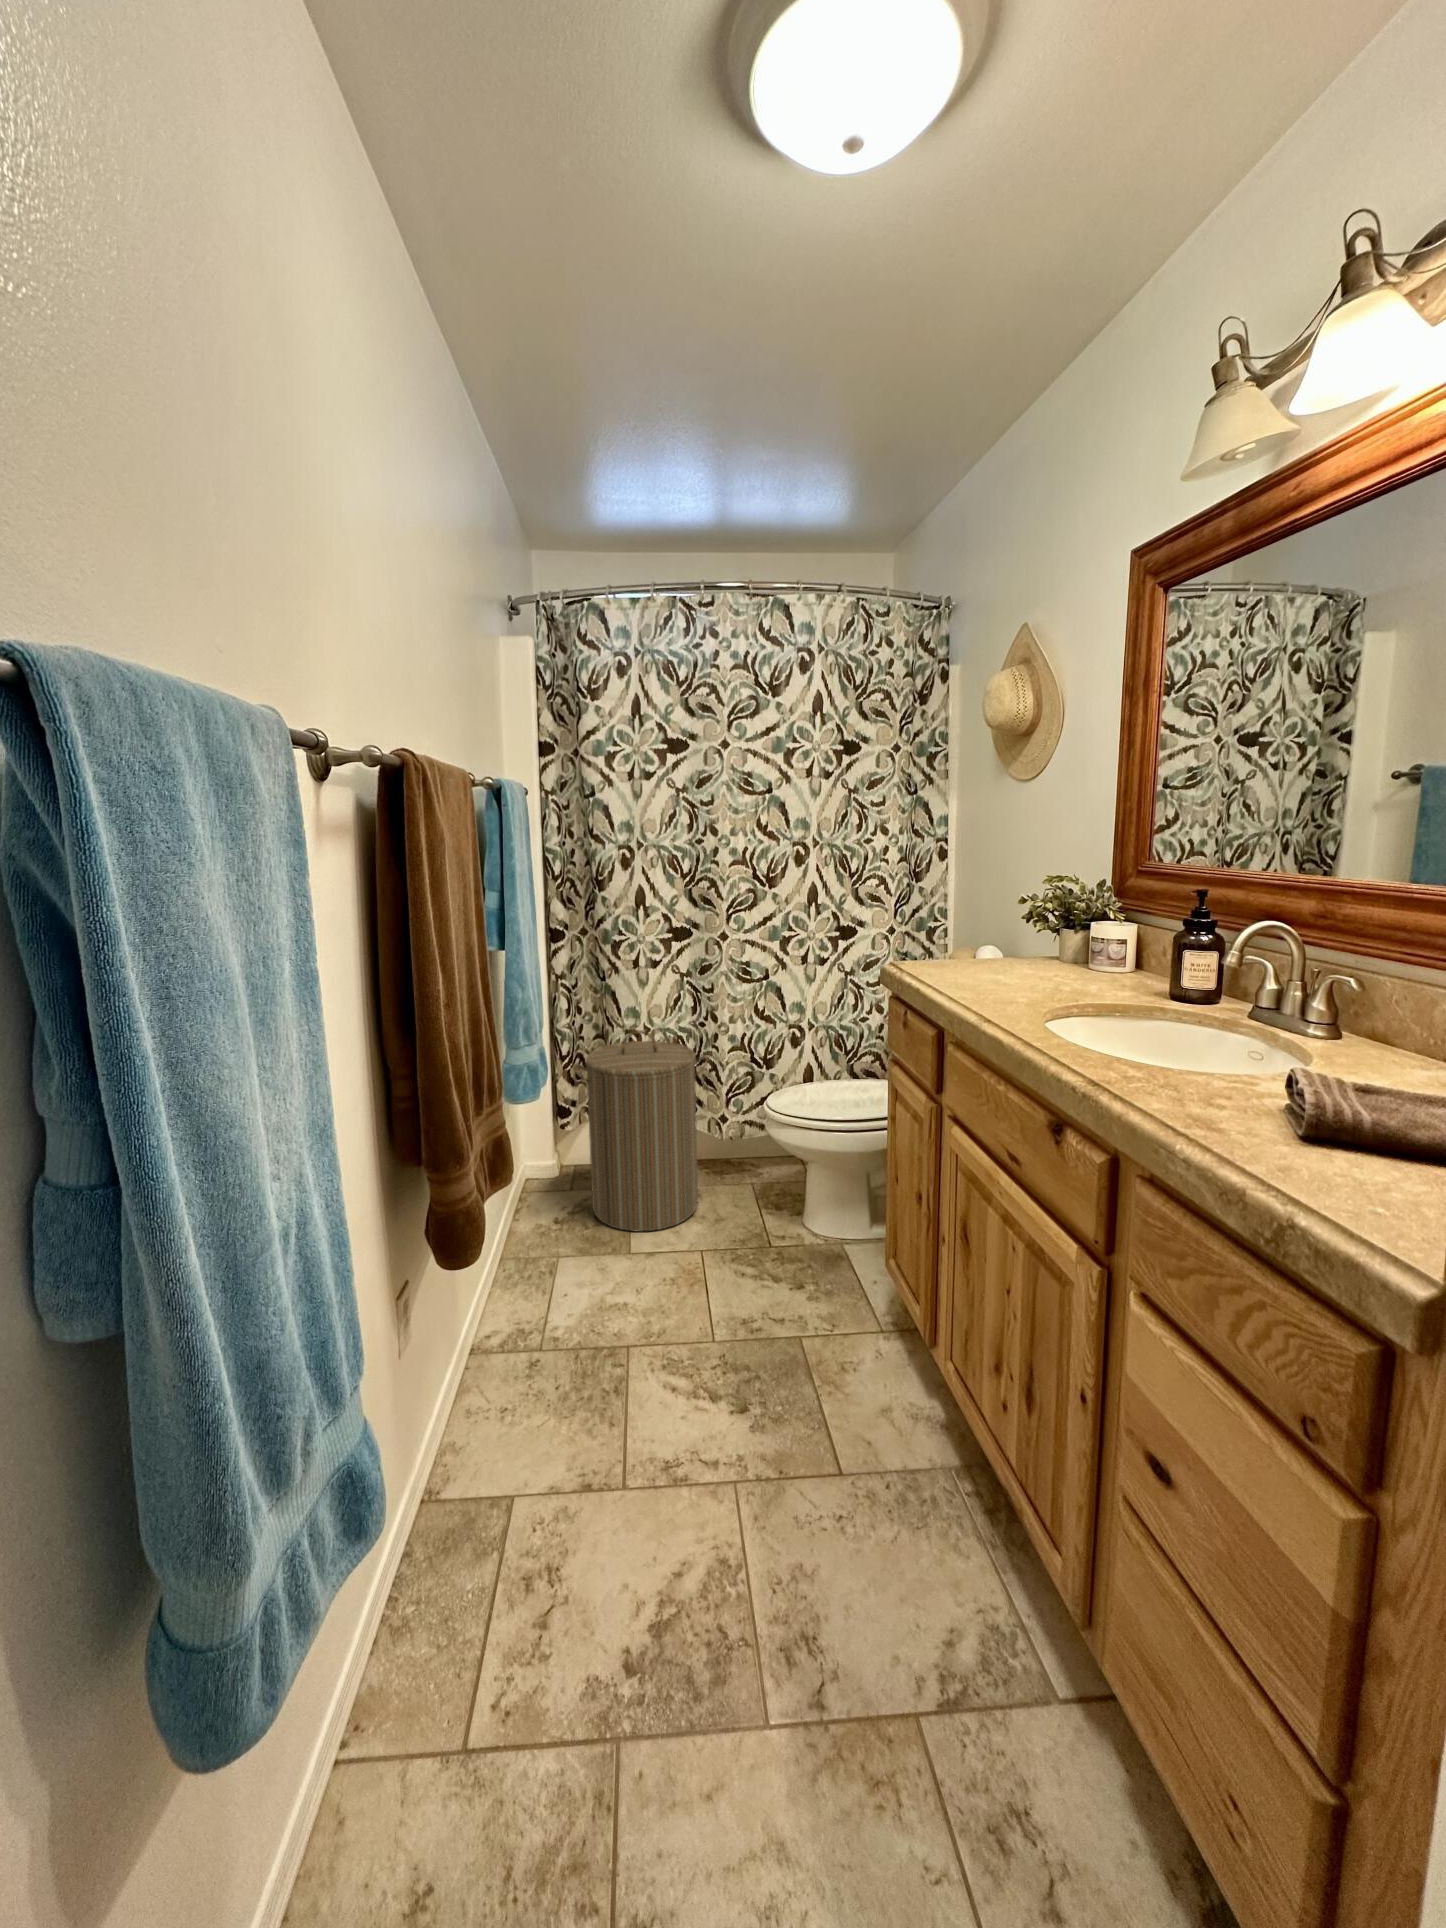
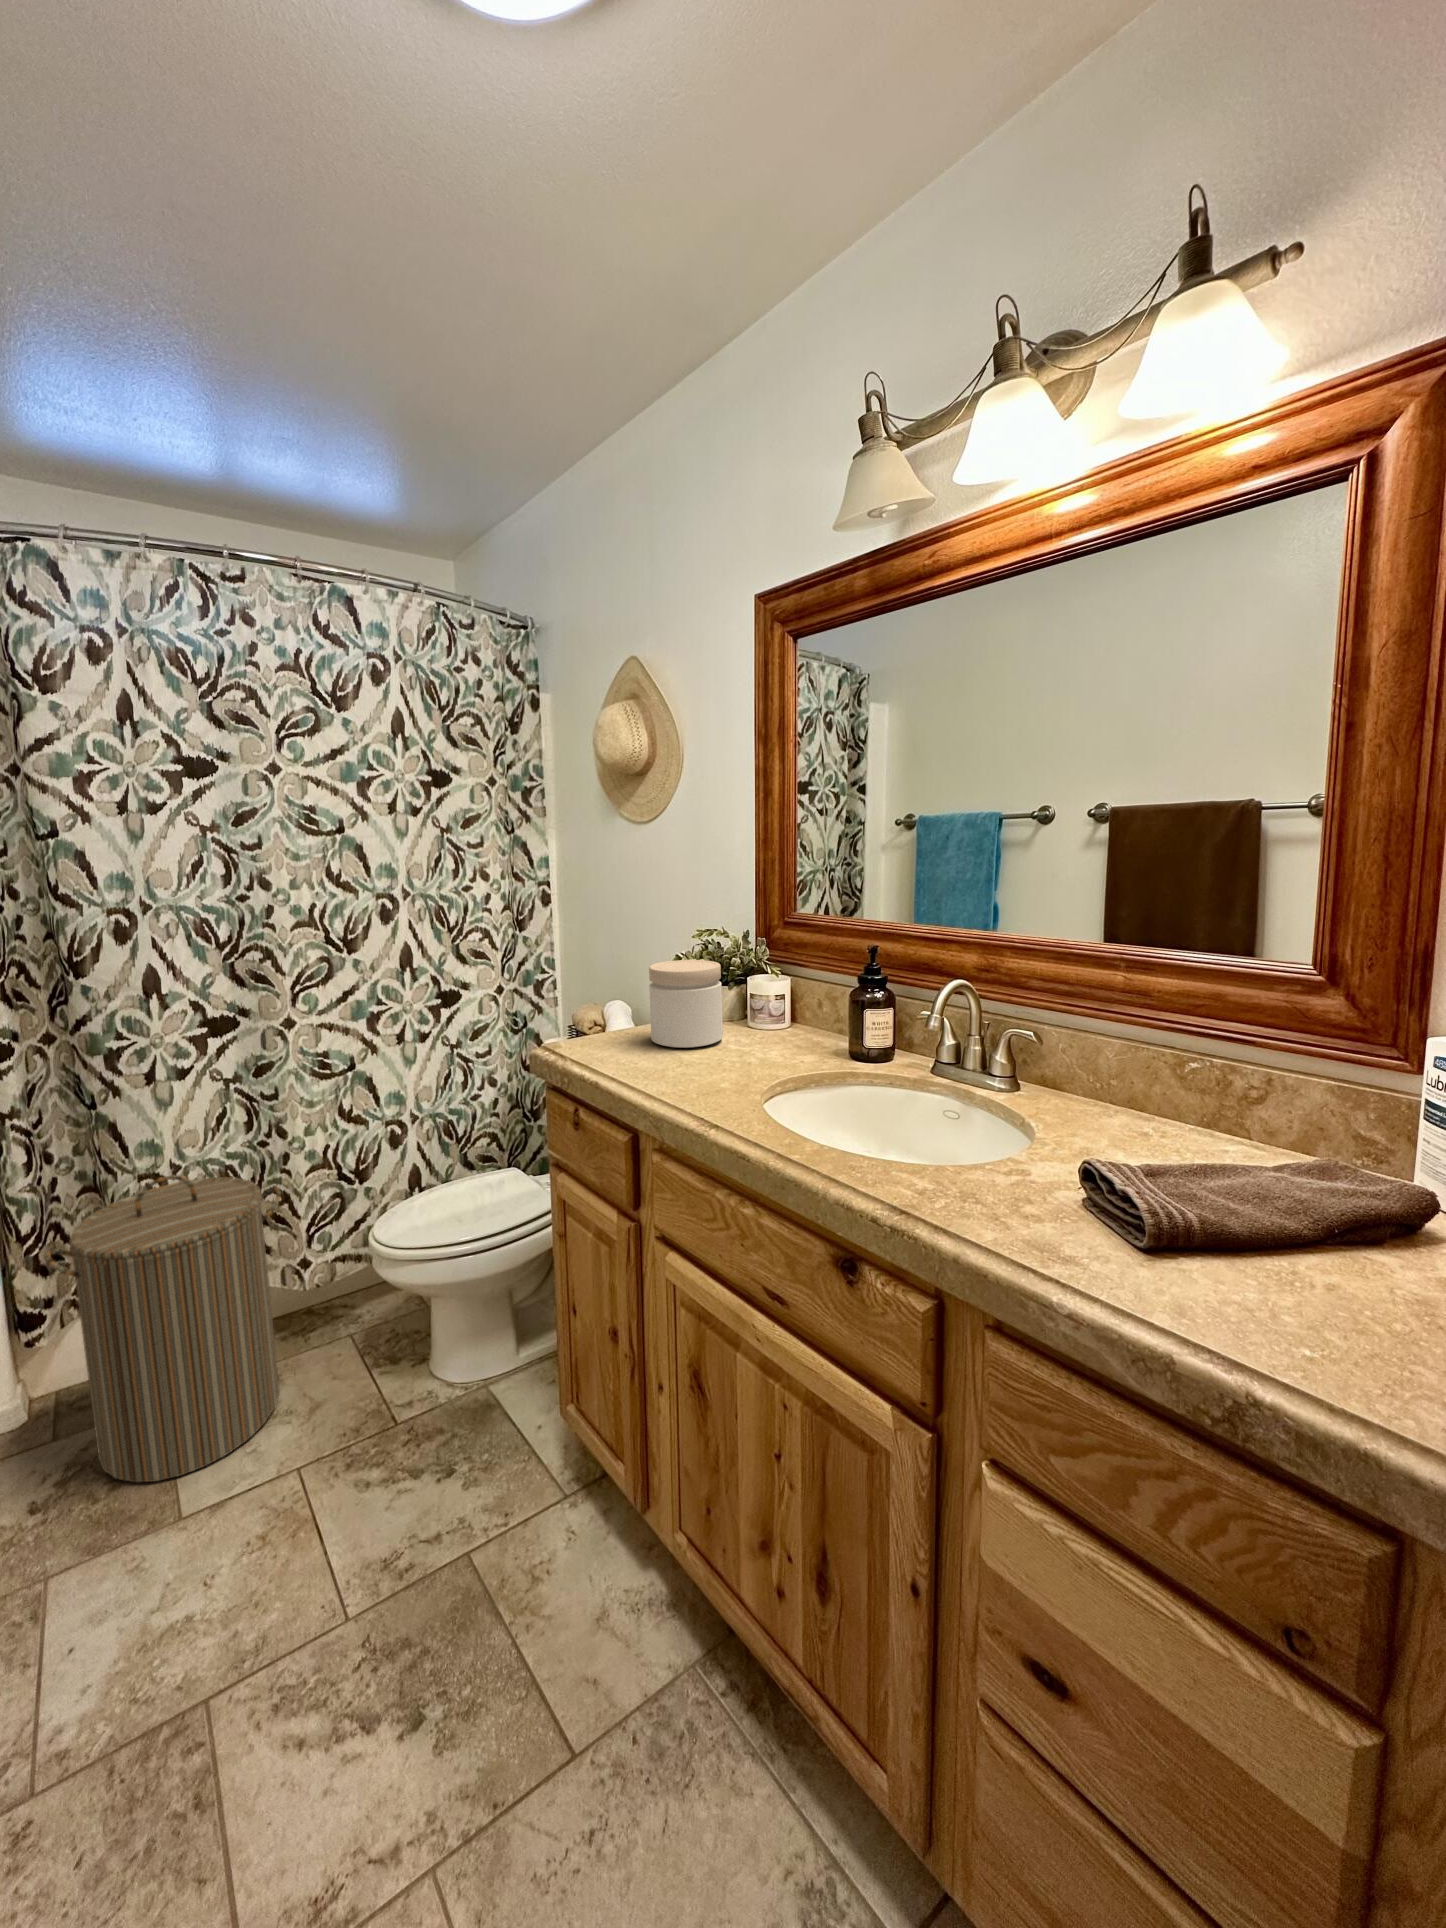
jar: none [983,901,1054,976] -> present [649,960,723,1048]

